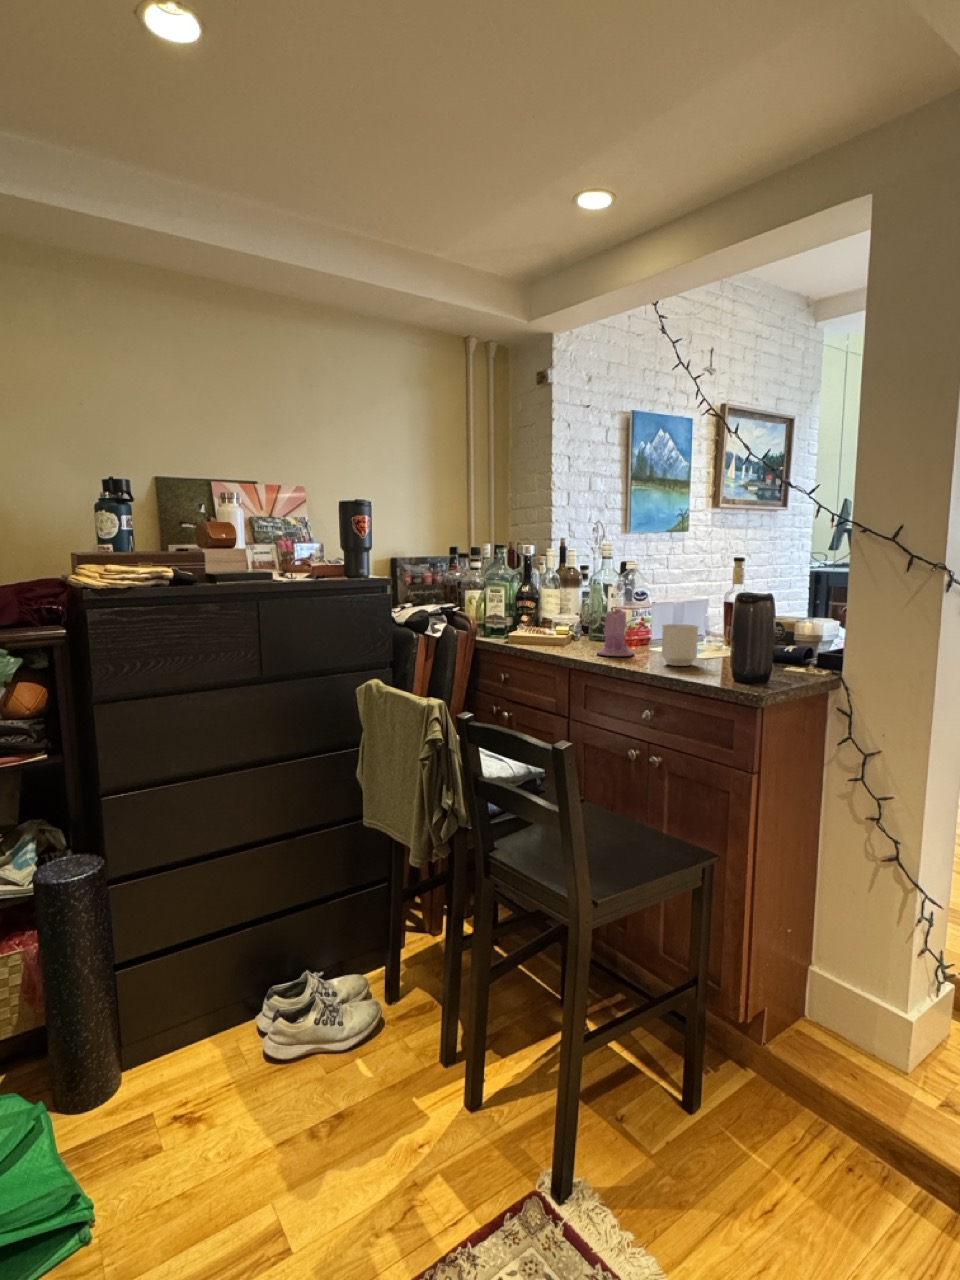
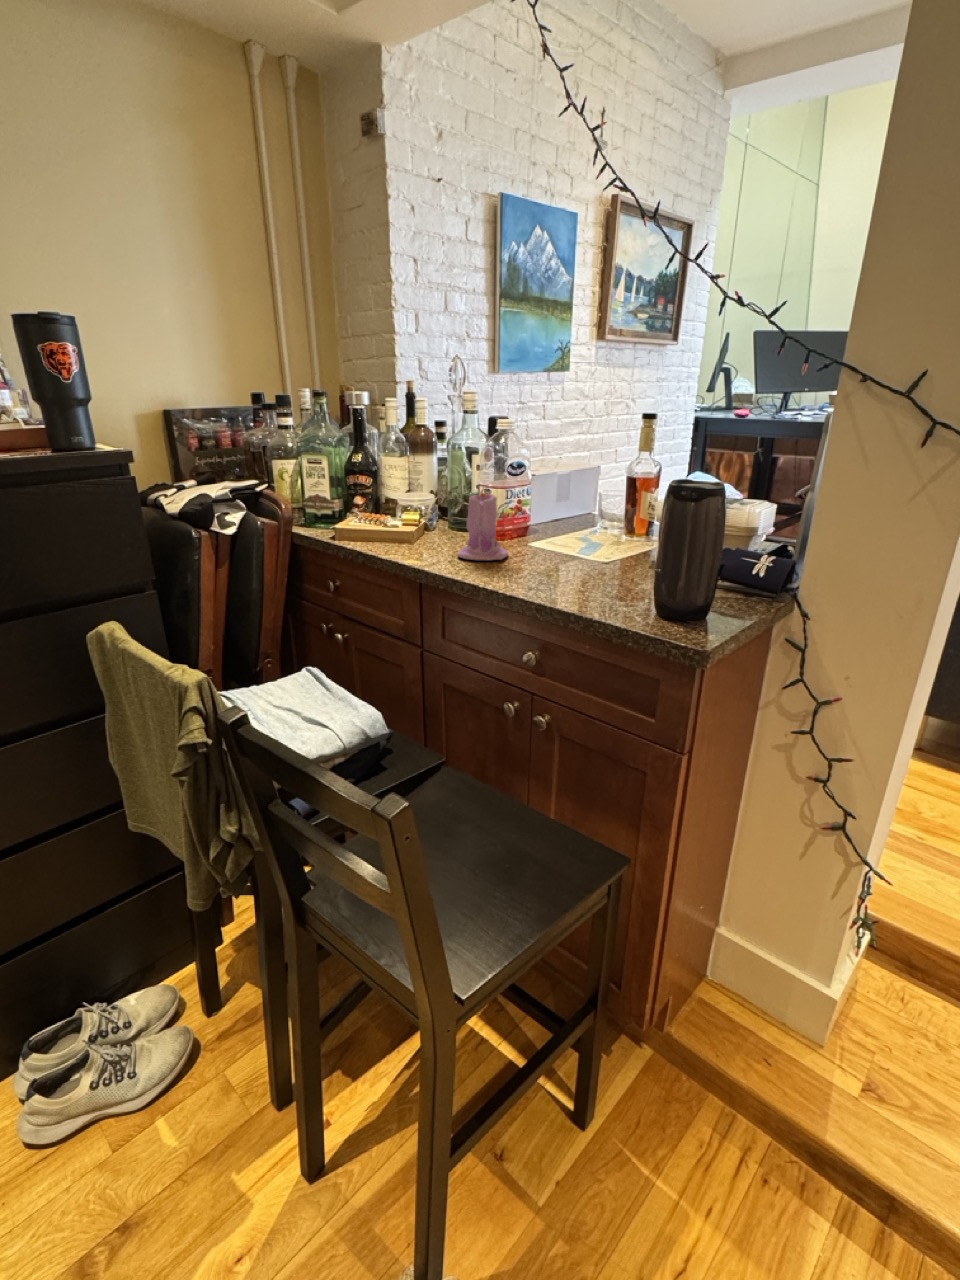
mug: present [662,624,698,666] -> none [546,517,597,578]

